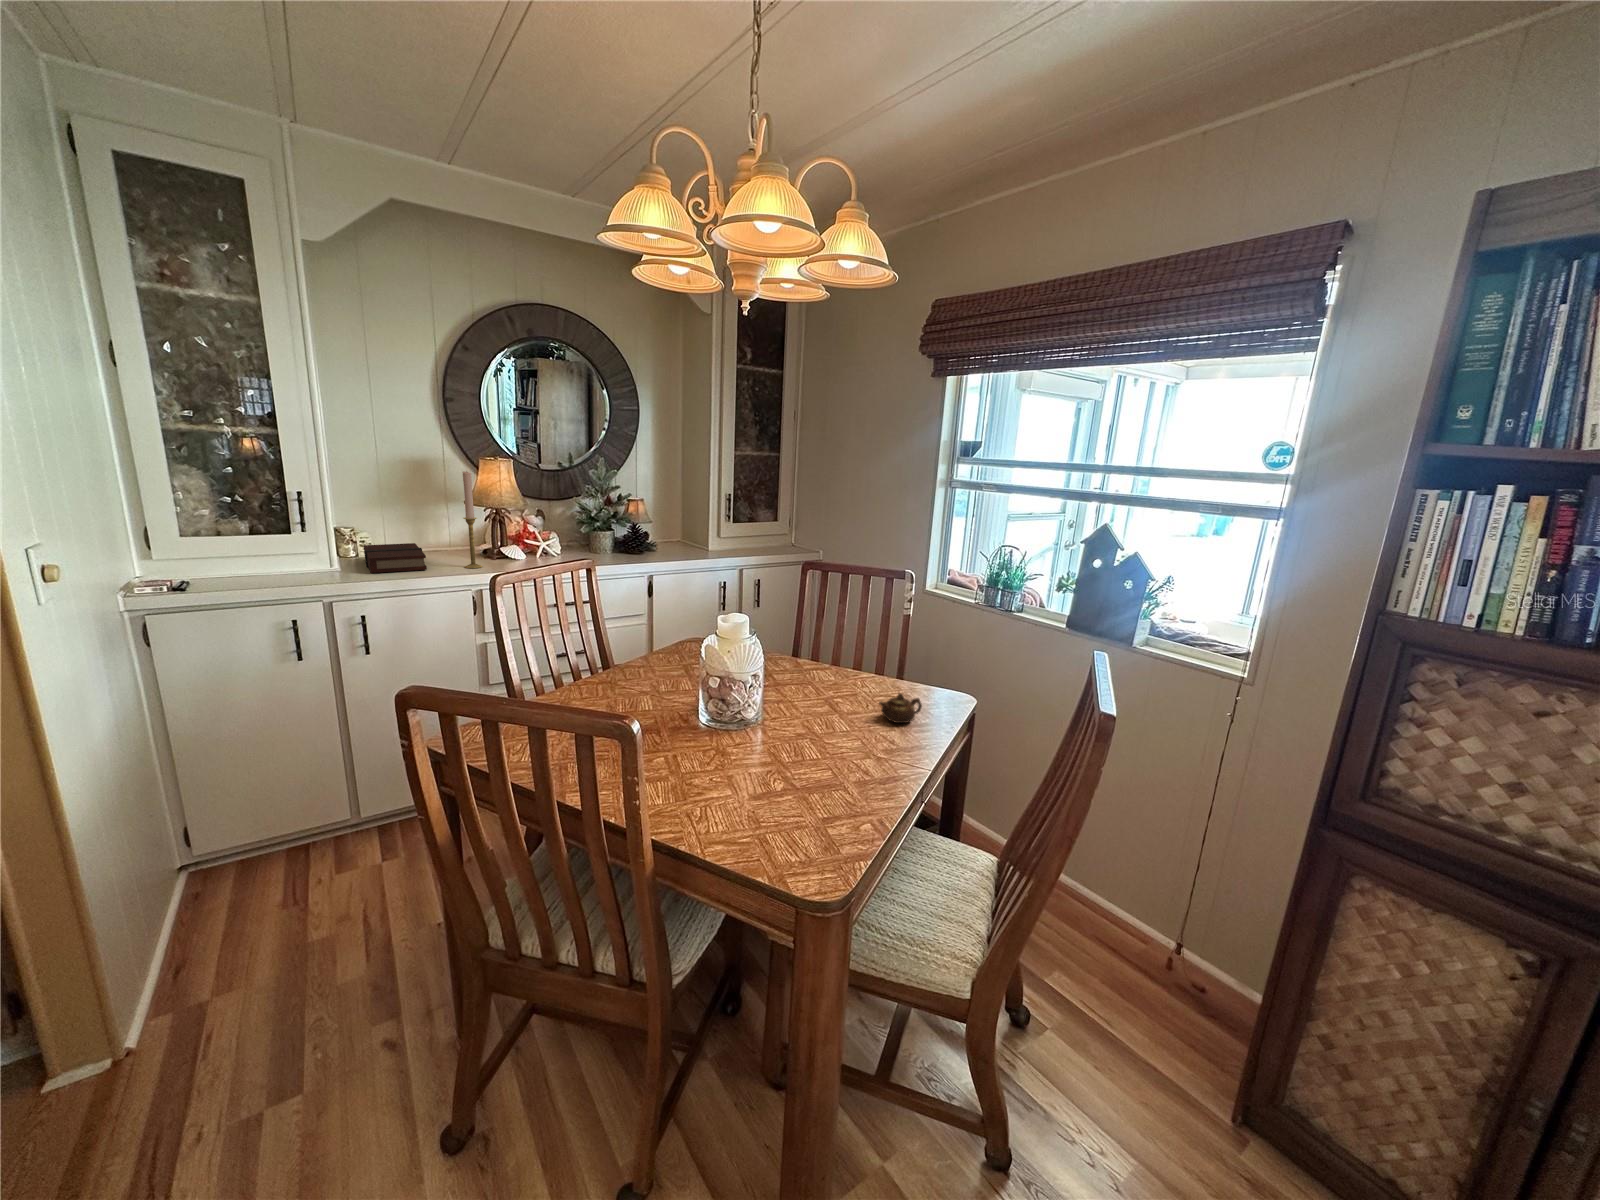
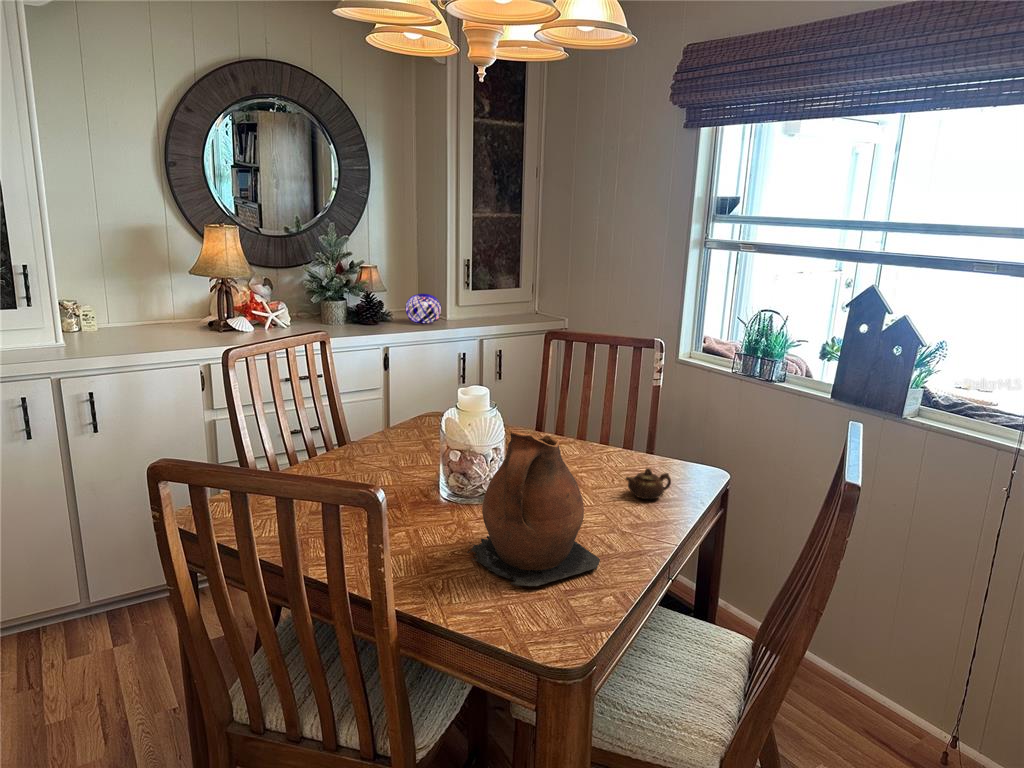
candlestick: present [462,471,482,568] -> none [188,240,210,342]
decorative orb: none [672,526,706,553] -> present [405,294,441,323]
book: present [364,543,427,573] -> none [88,317,154,348]
ceramic pitcher: none [726,659,856,814] -> present [467,431,600,587]

